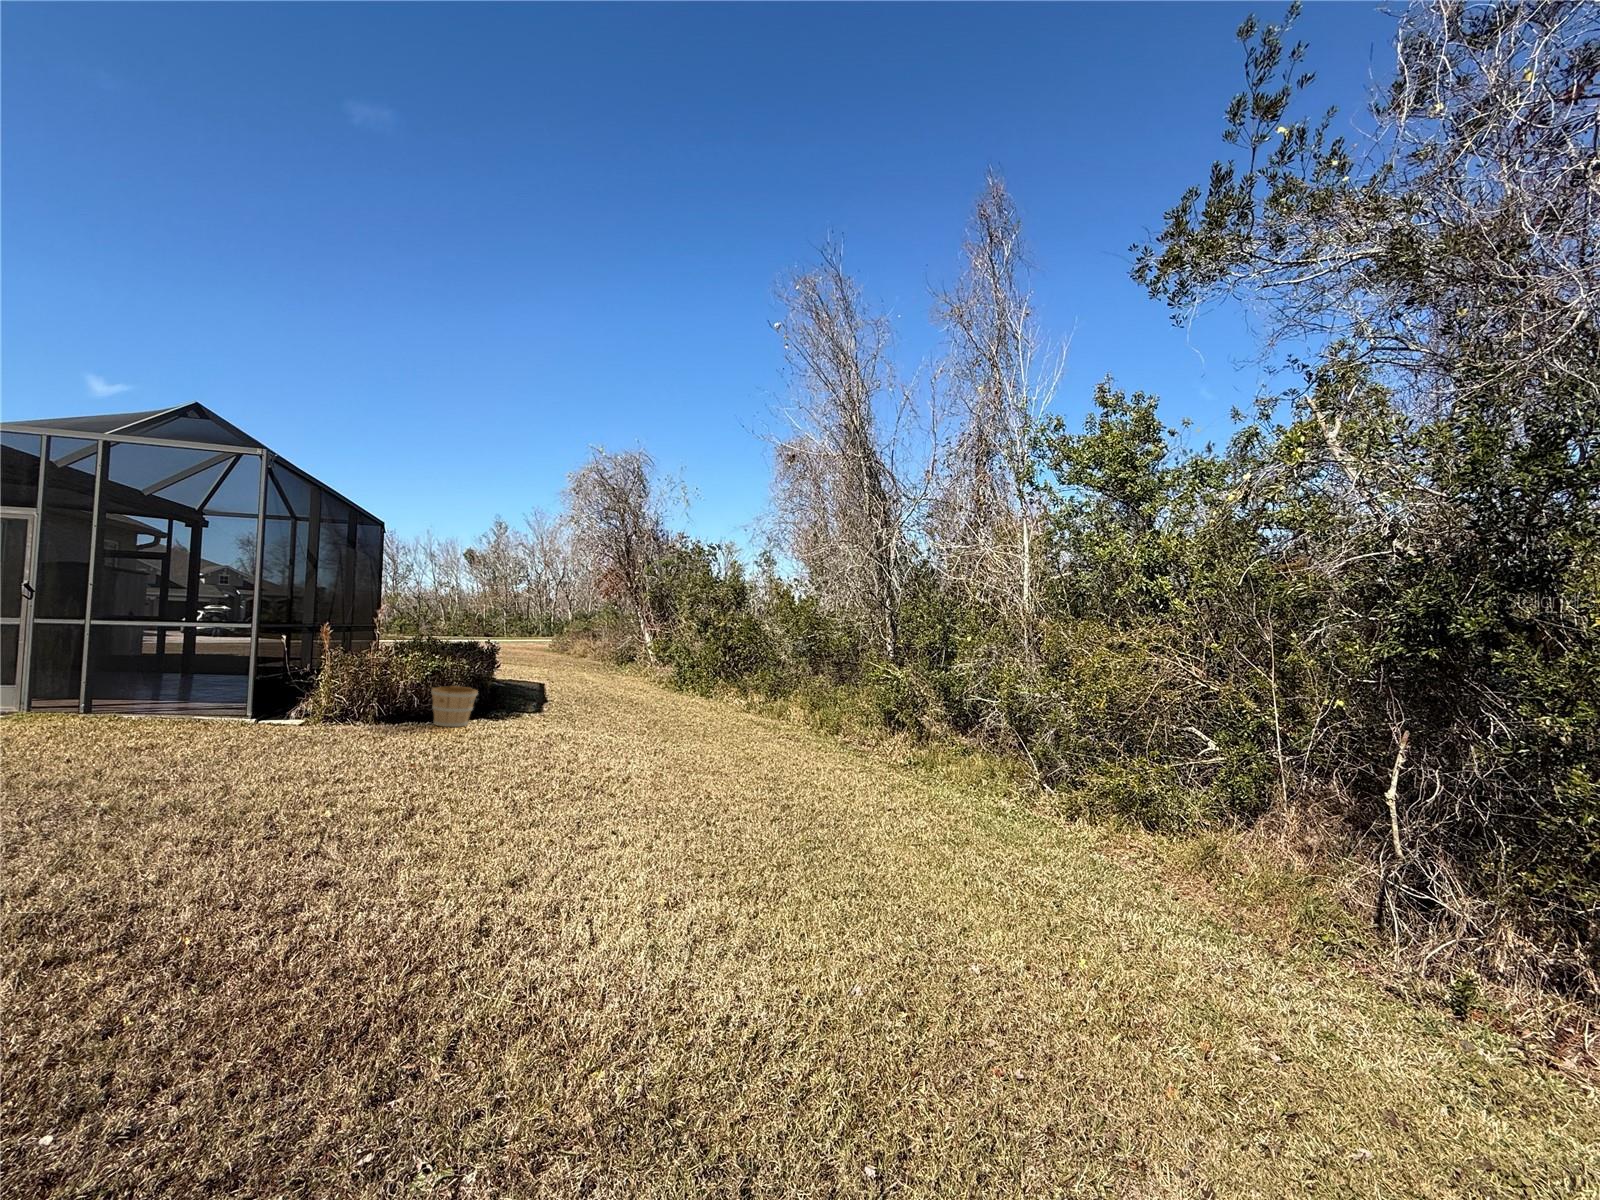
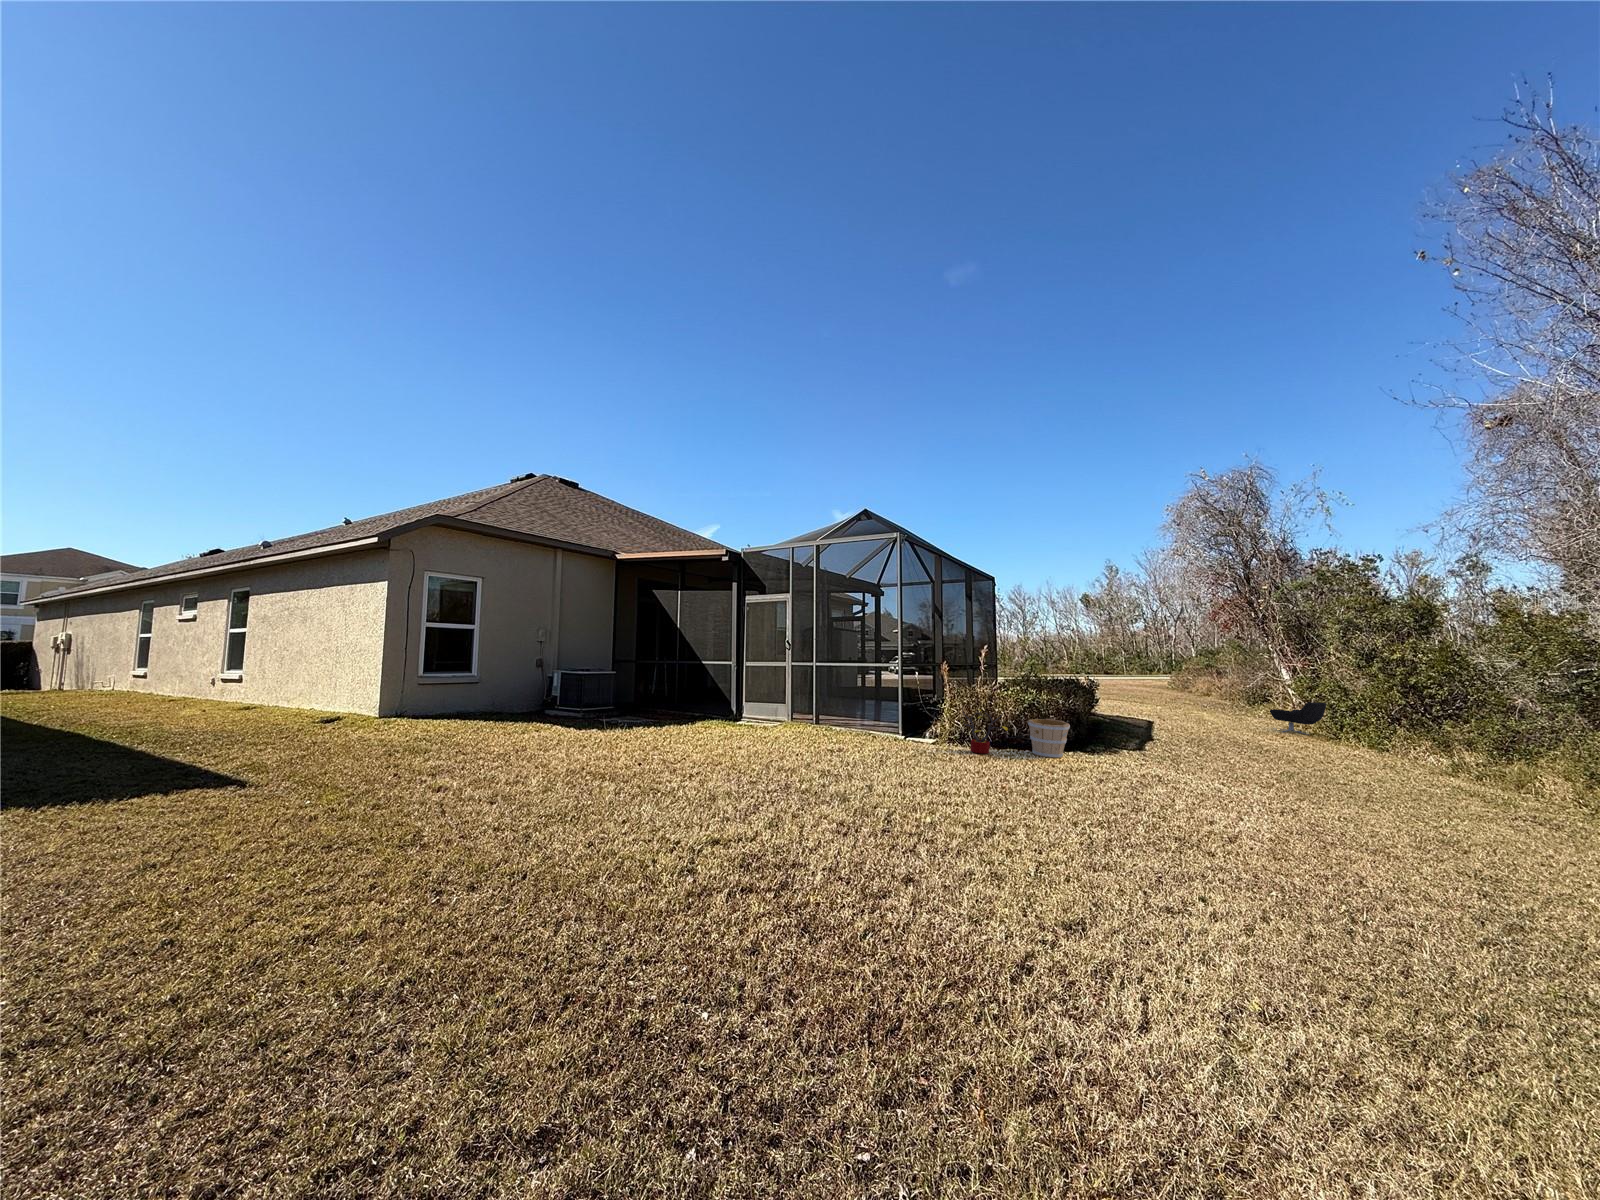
lounge chair: none [638,661,676,688] -> present [1270,702,1327,734]
decorative plant: none [342,676,408,730] -> present [962,709,1008,754]

